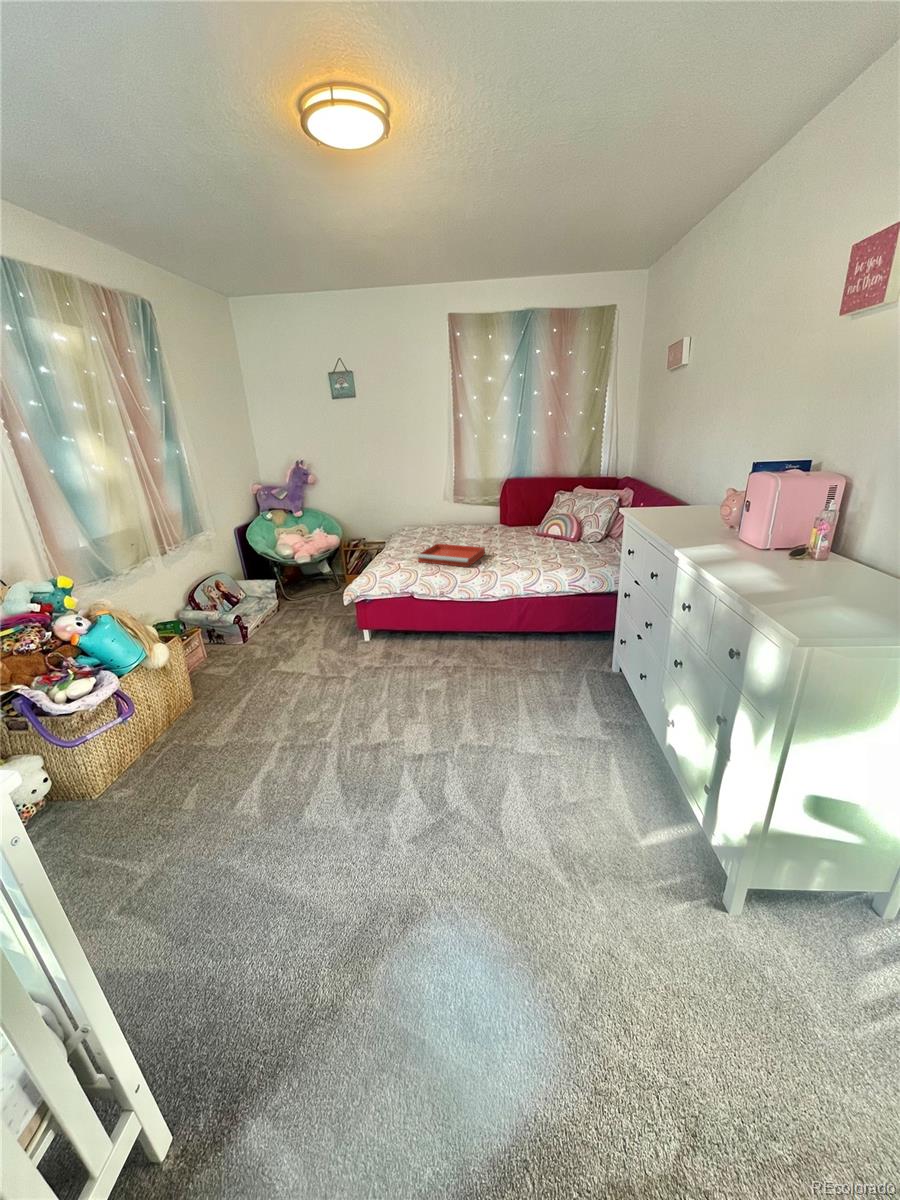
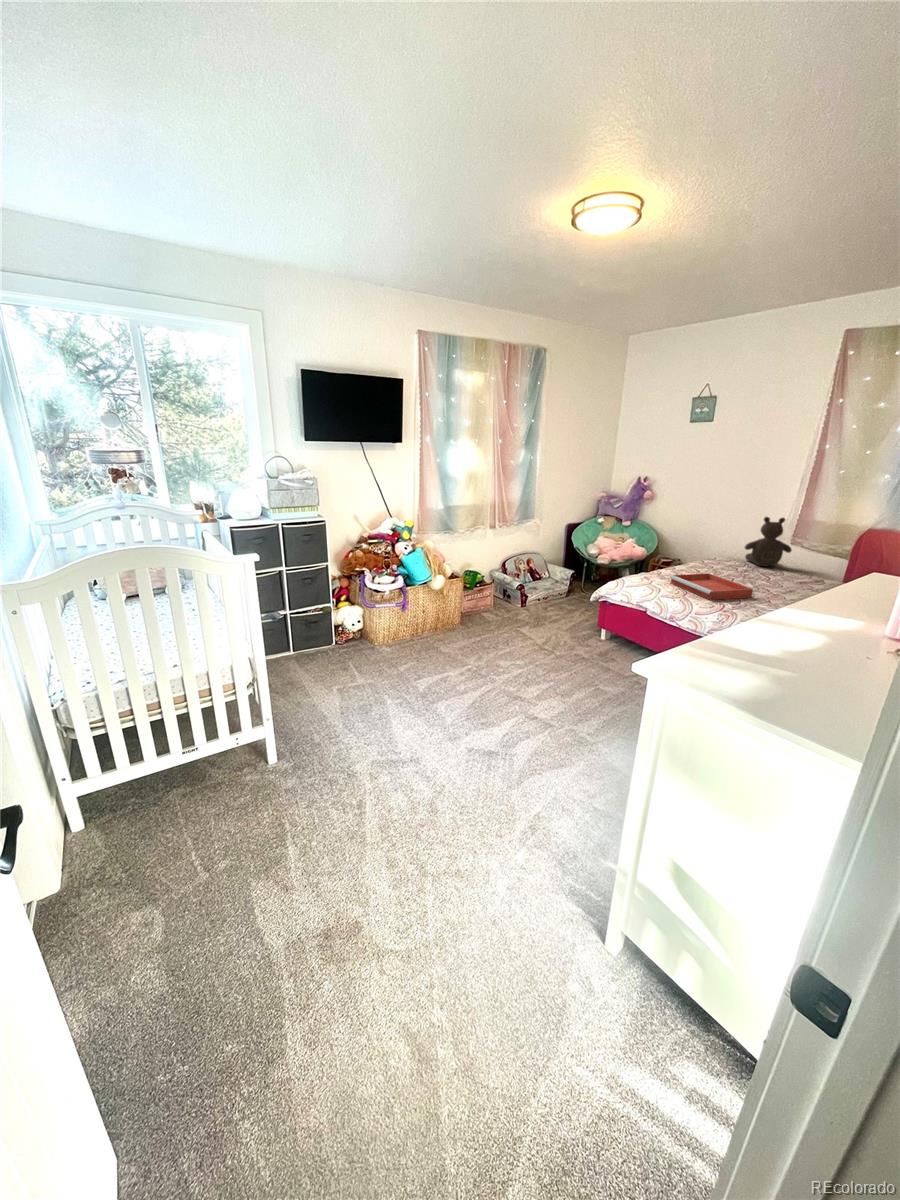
teddy bear: none [427,482,460,526] -> present [745,517,792,566]

